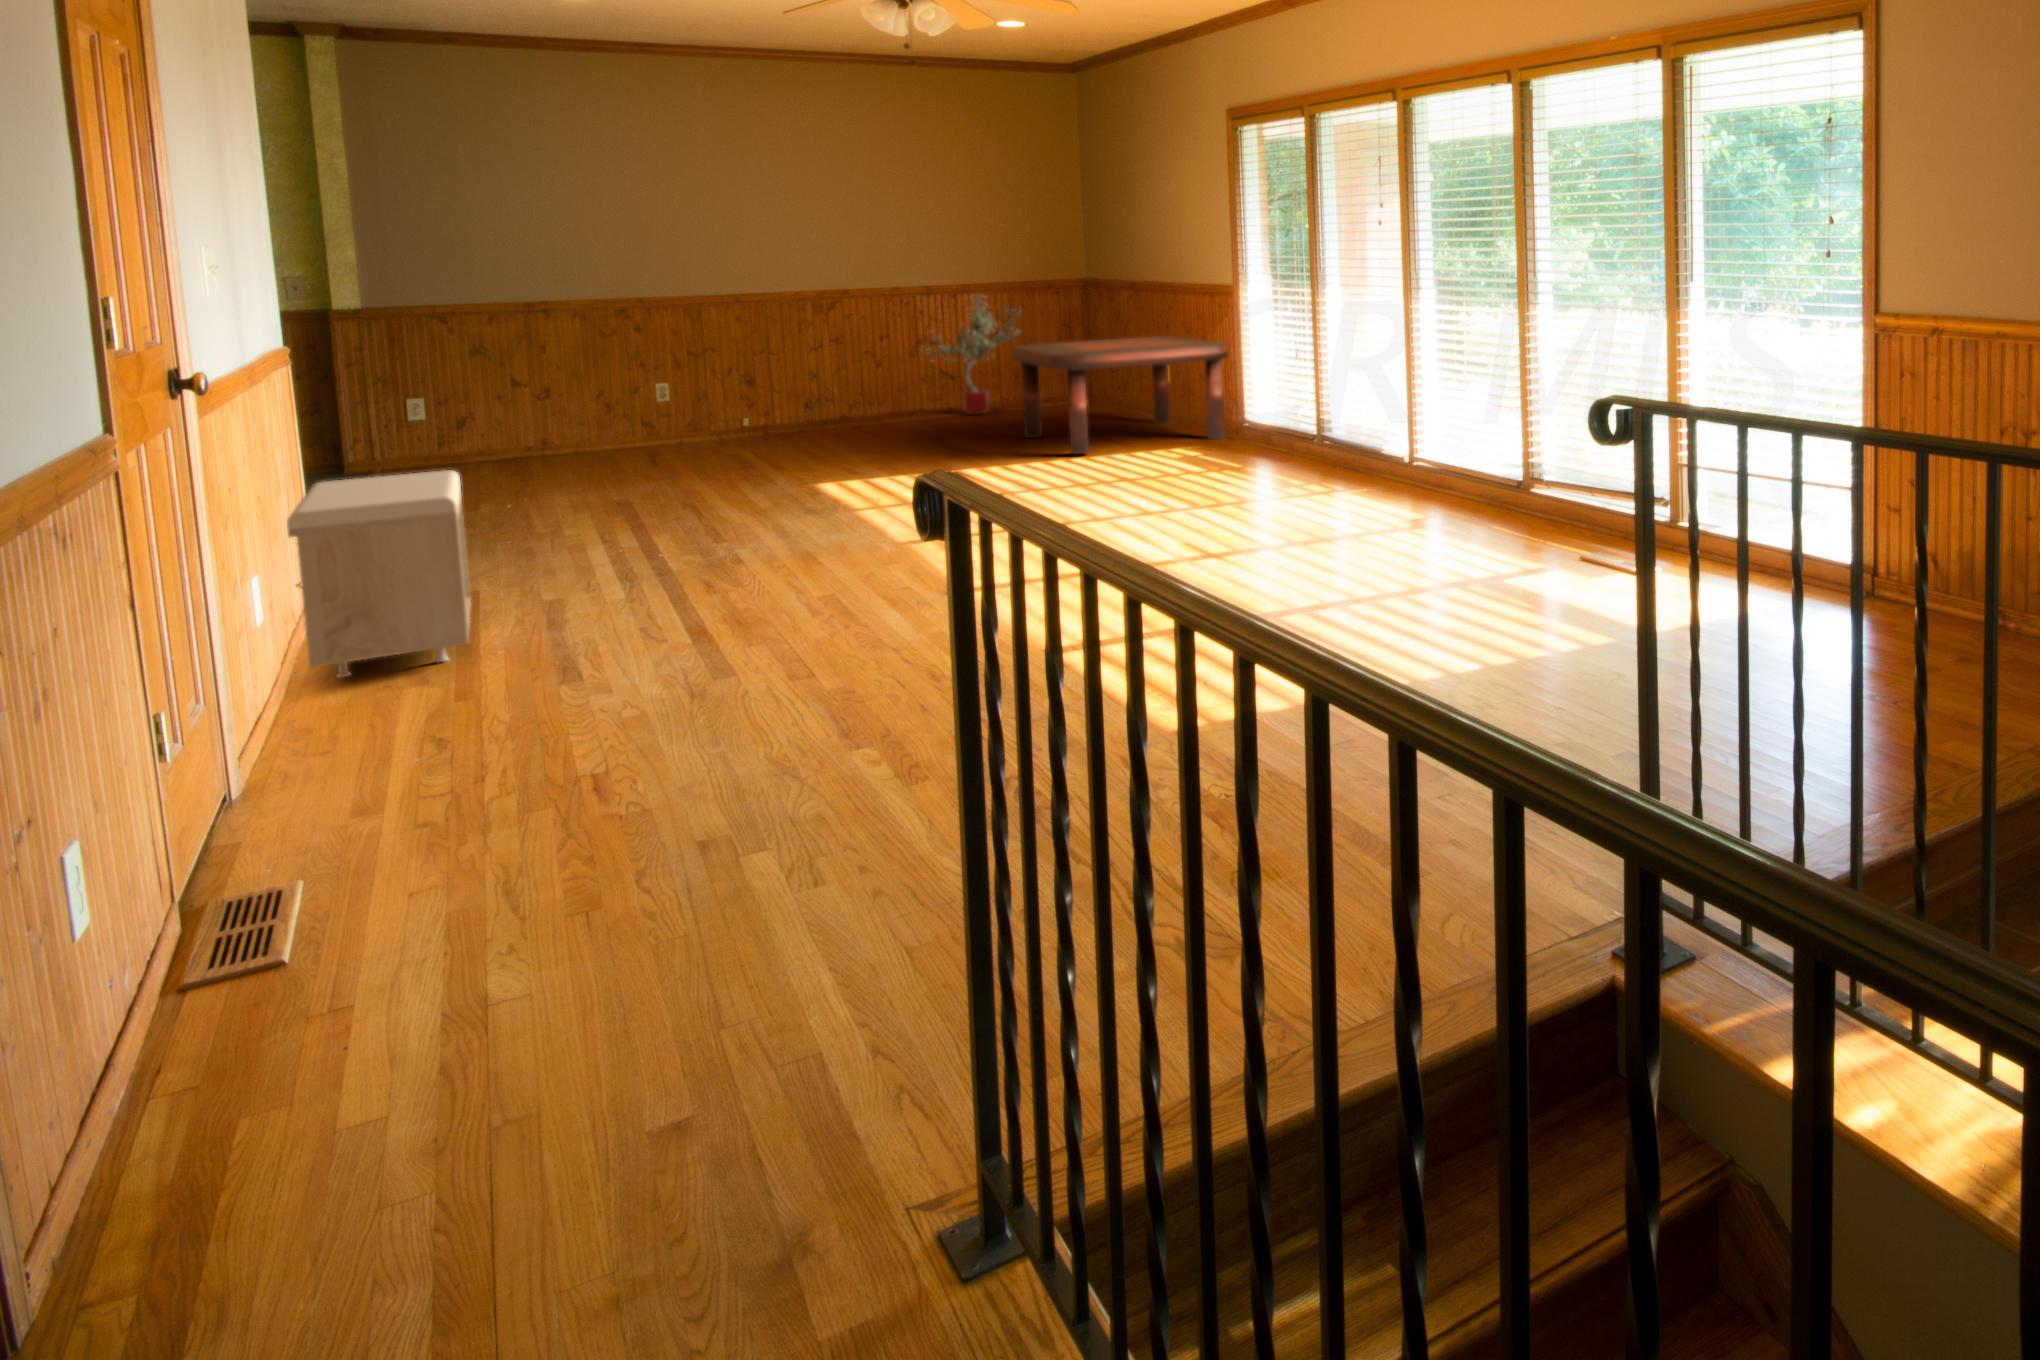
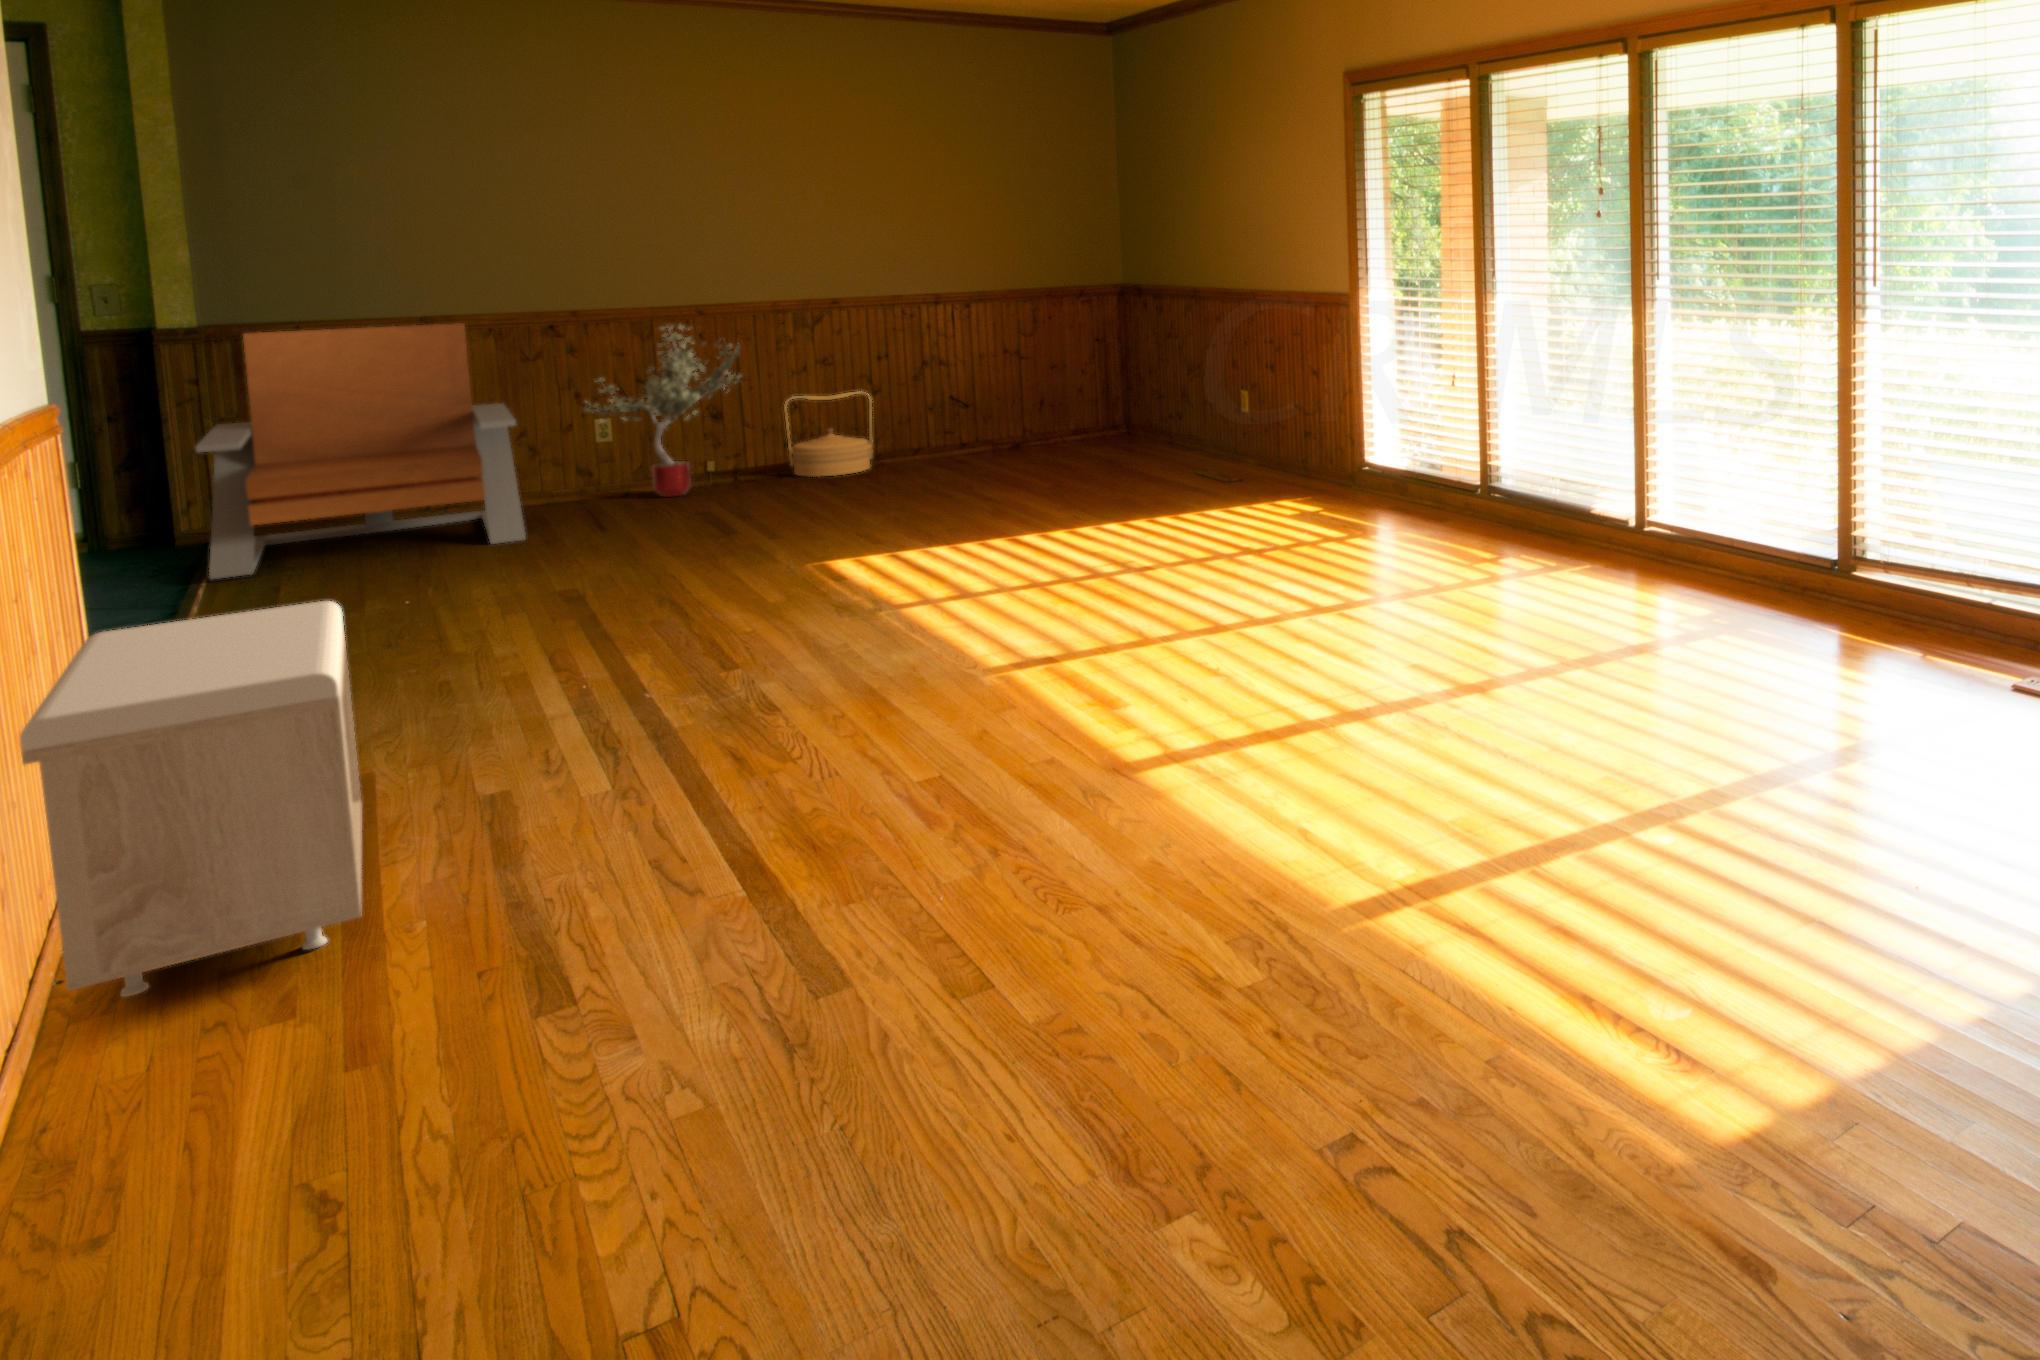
potted tree: present [922,295,1021,415] -> present [585,325,741,497]
lounge chair: none [362,307,597,492] -> present [196,323,526,579]
coffee table: present [1013,336,1228,454] -> none [1068,356,1343,511]
woven basket: none [800,364,870,431] -> present [784,392,872,477]

